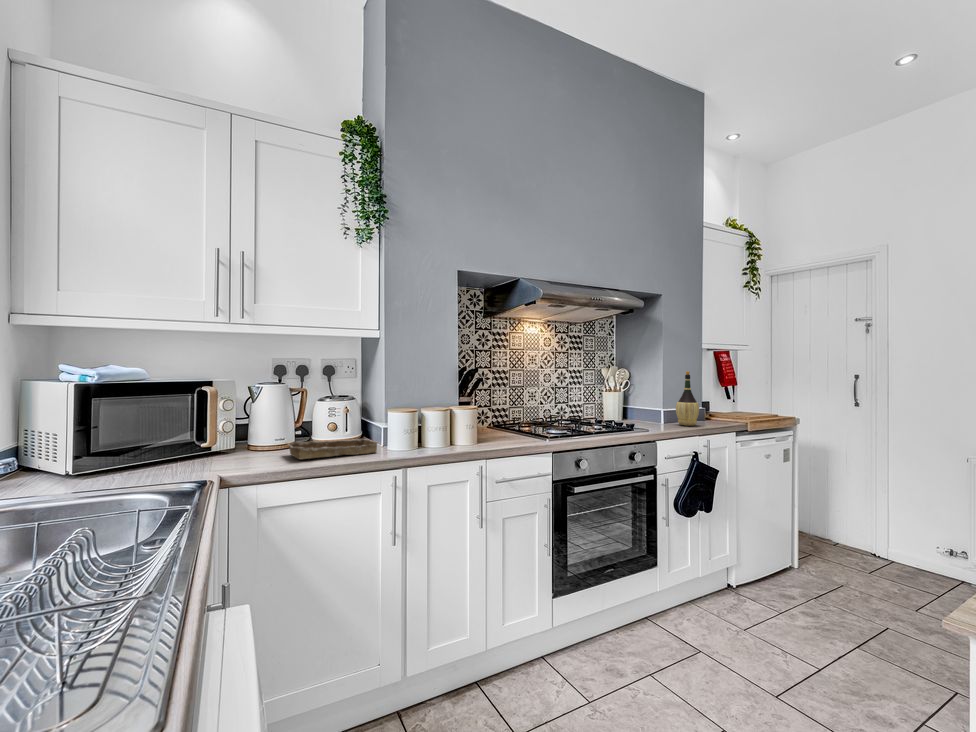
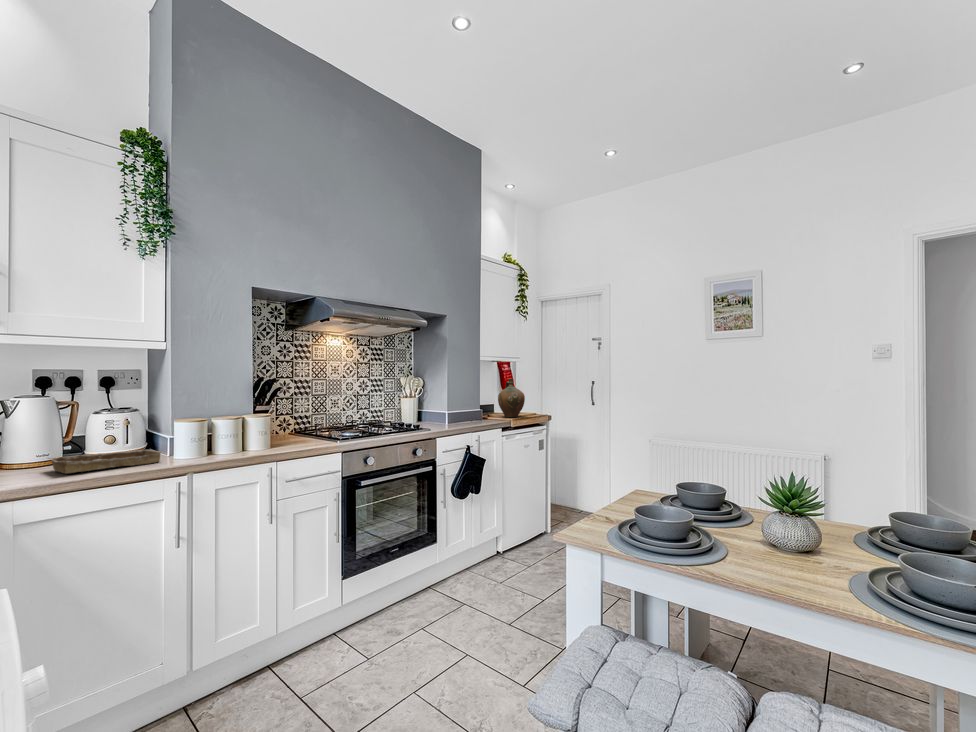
wine bottle: present [676,371,699,426] -> none [458,380,476,424]
ceramic jug: none [721,371,759,419] -> present [498,379,525,417]

